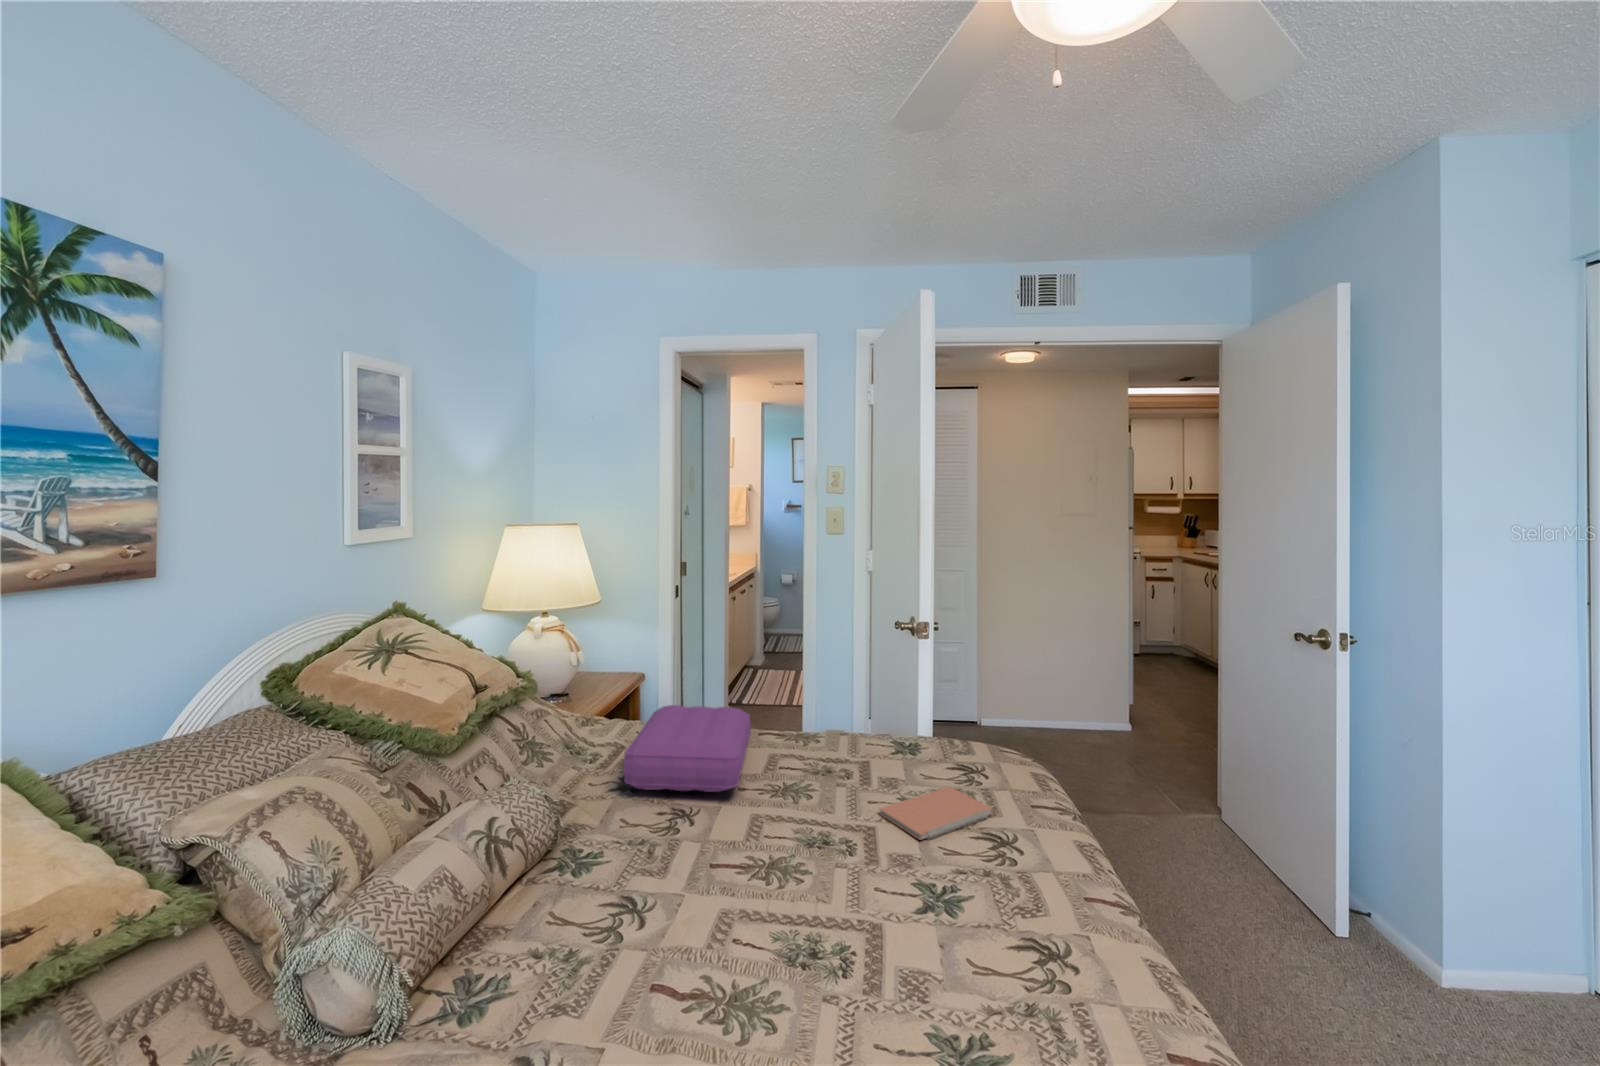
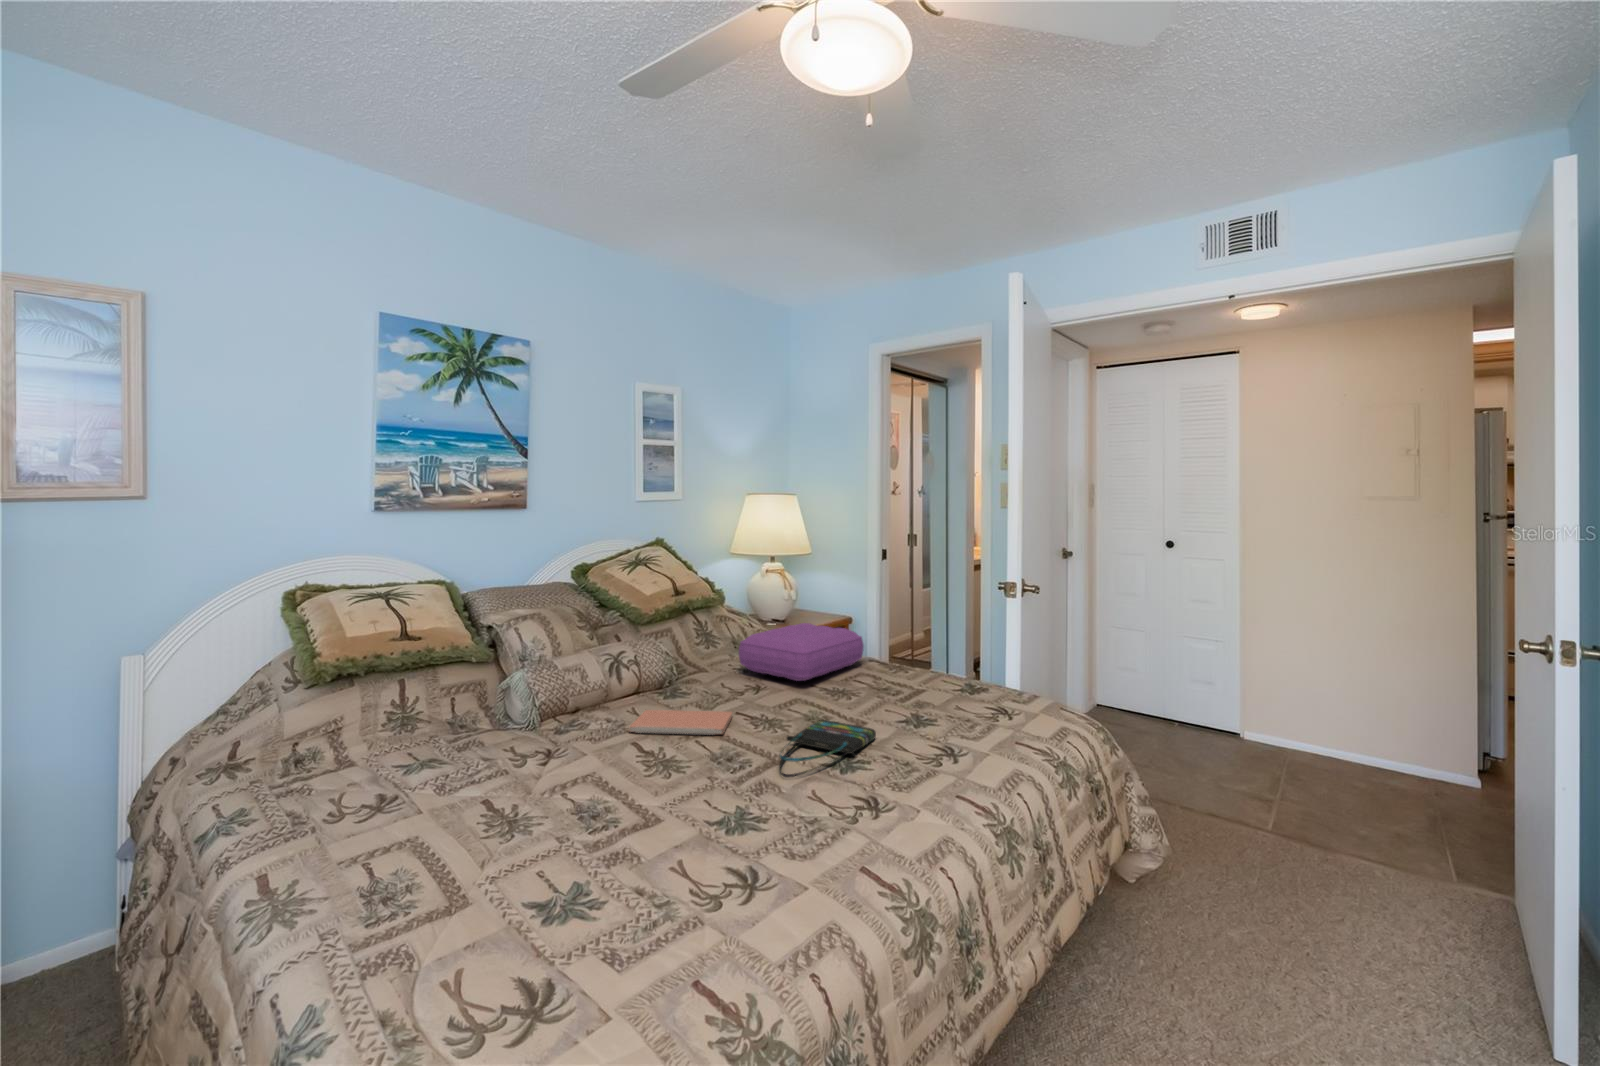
notebook: present [880,786,992,840] -> present [630,710,732,734]
tote bag: none [830,848,932,969] -> present [779,720,876,777]

